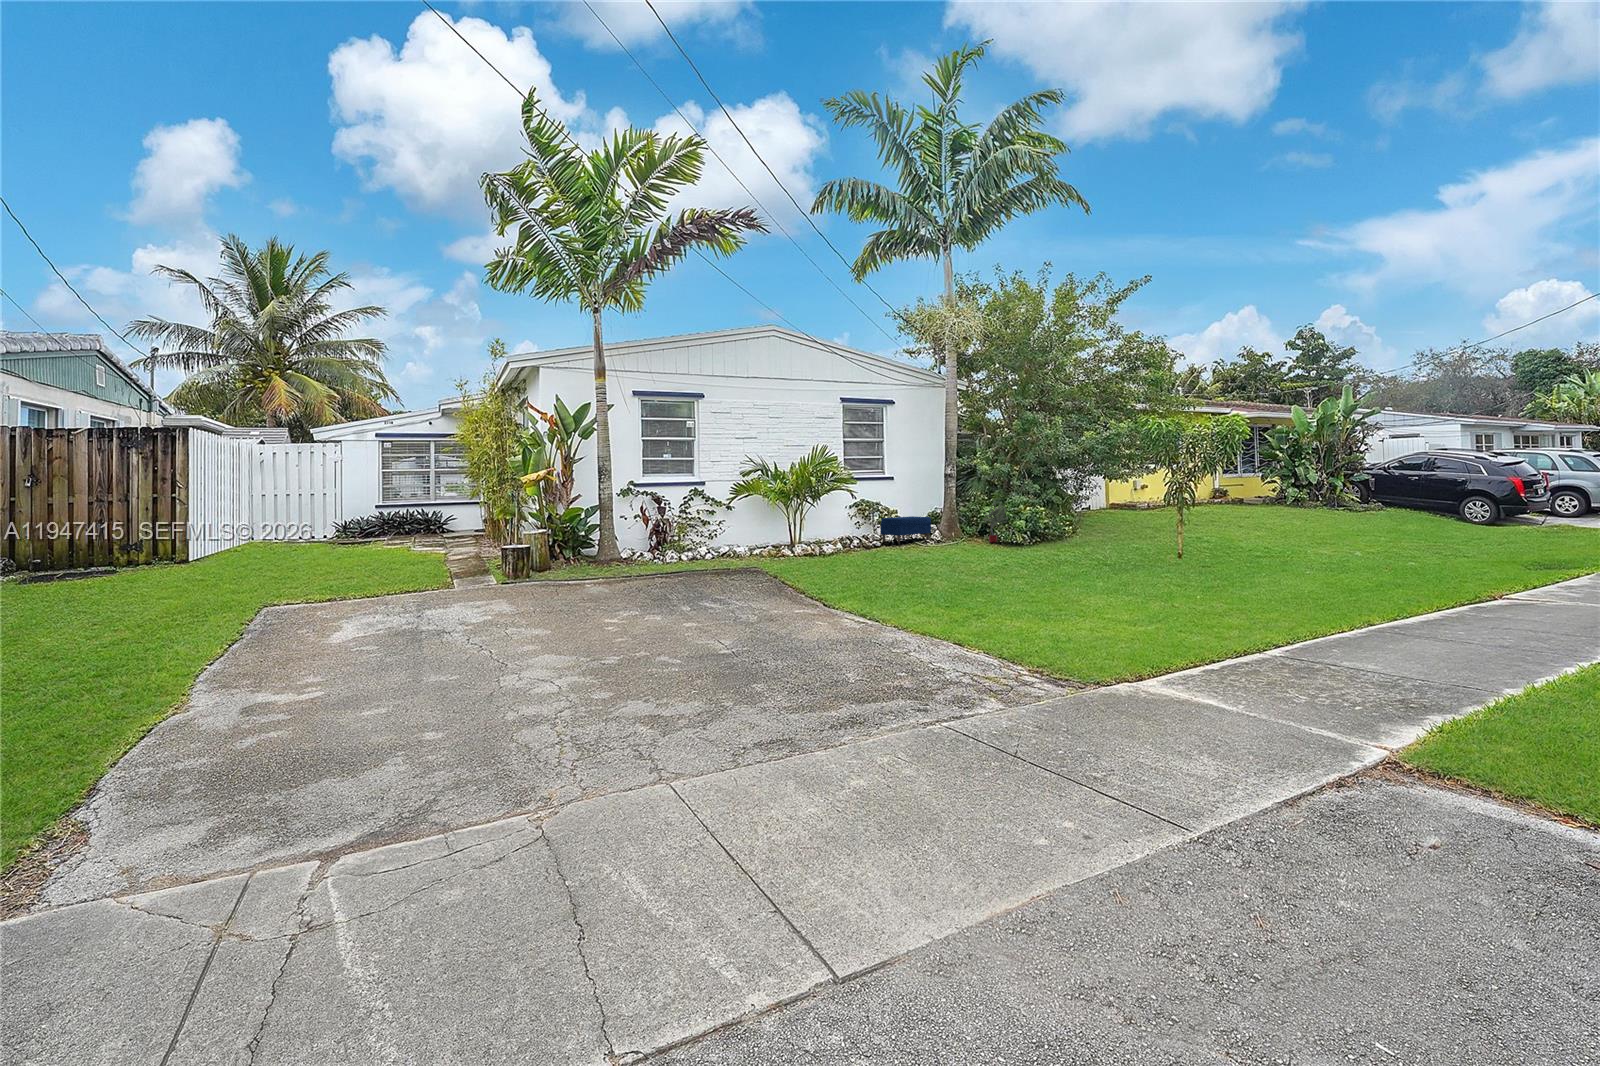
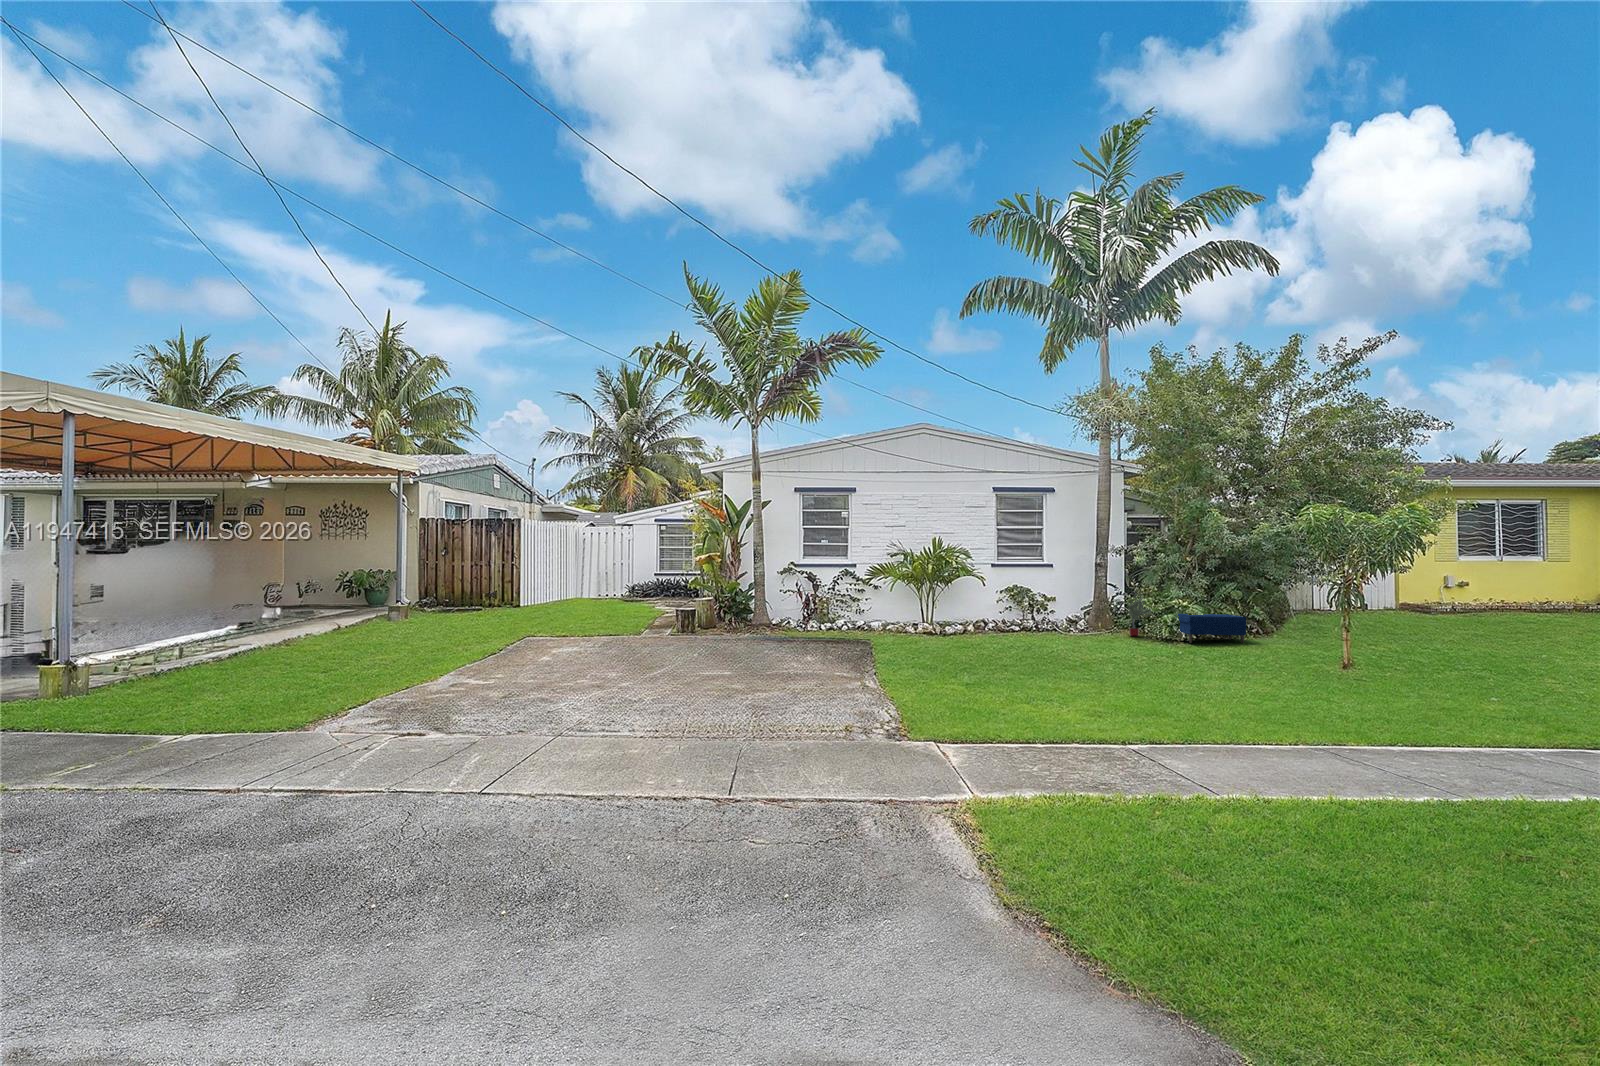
bench: present [881,516,931,543] -> present [1178,614,1246,643]

